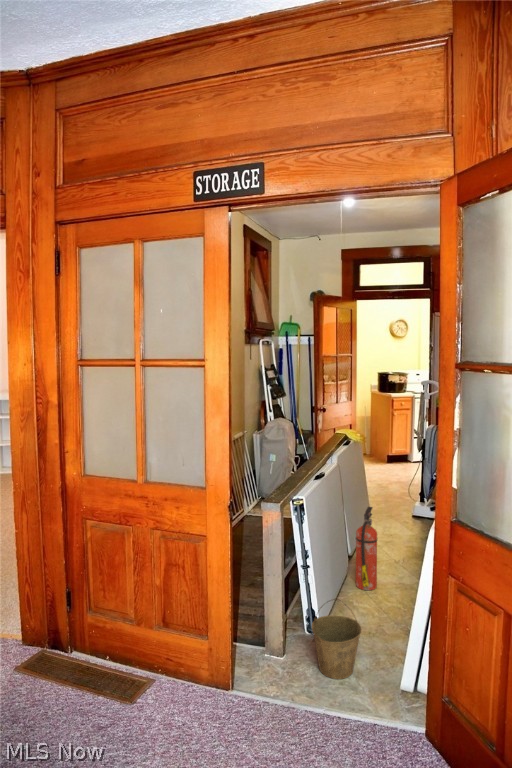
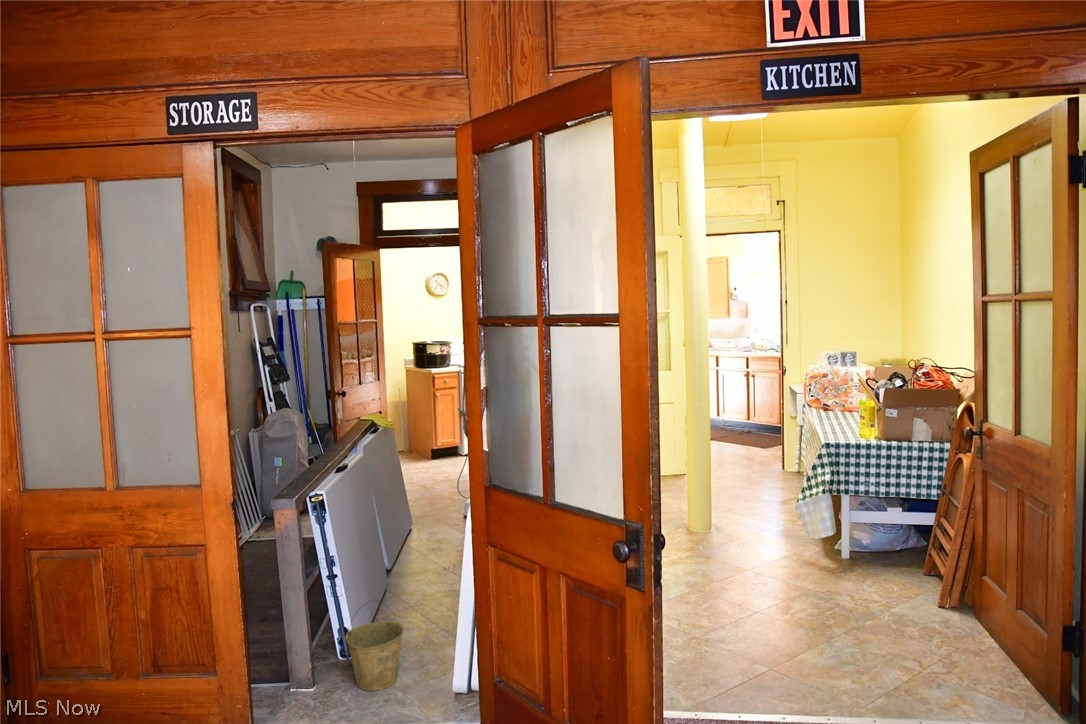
fire extinguisher: present [356,507,377,590] -> none [393,500,422,600]

